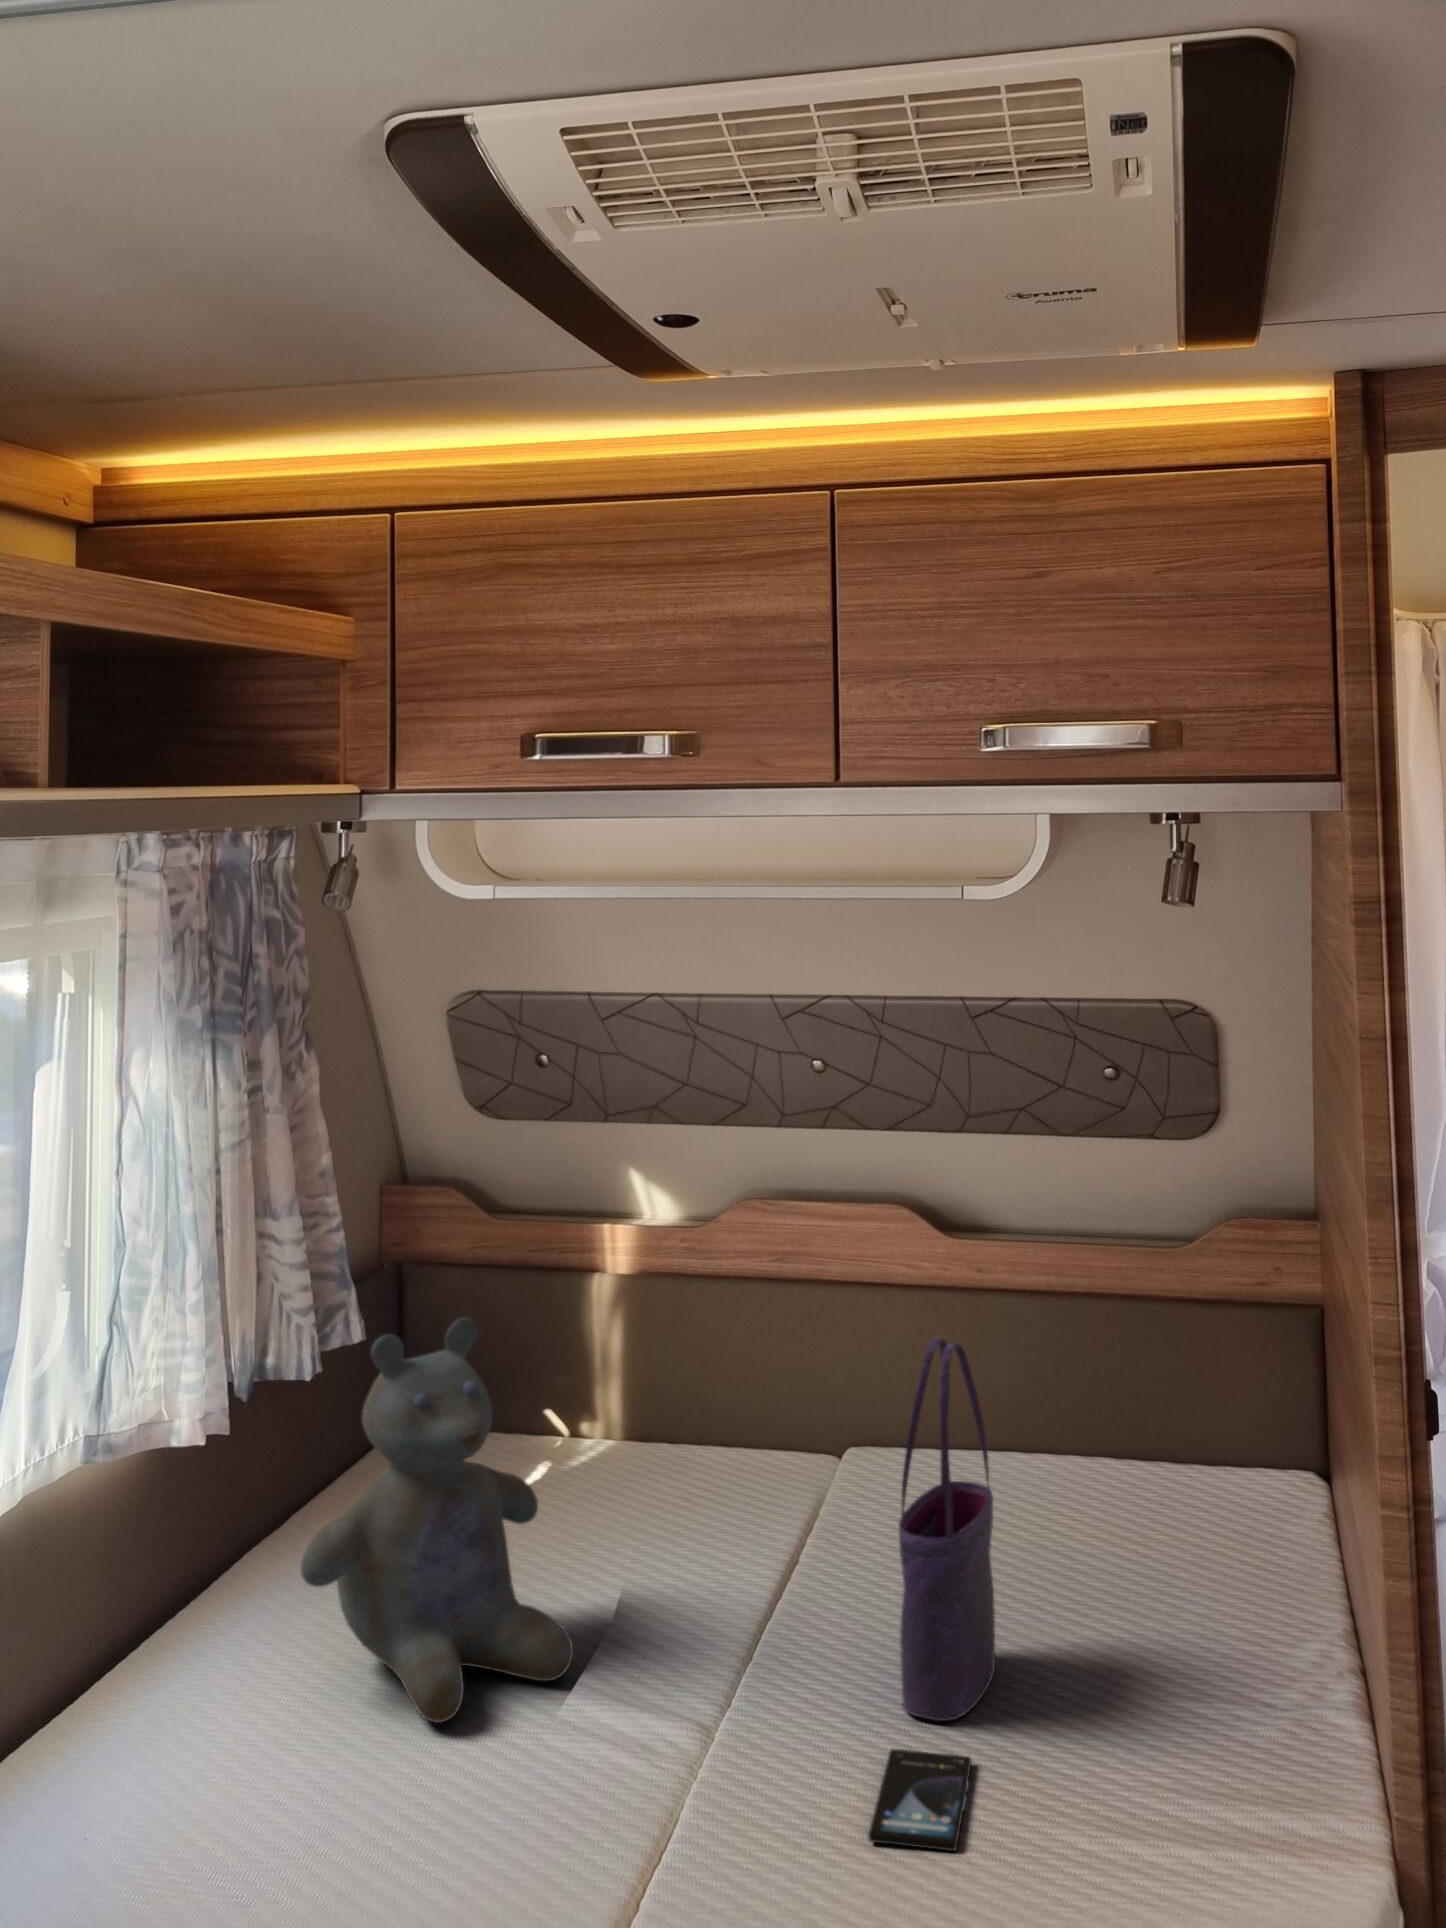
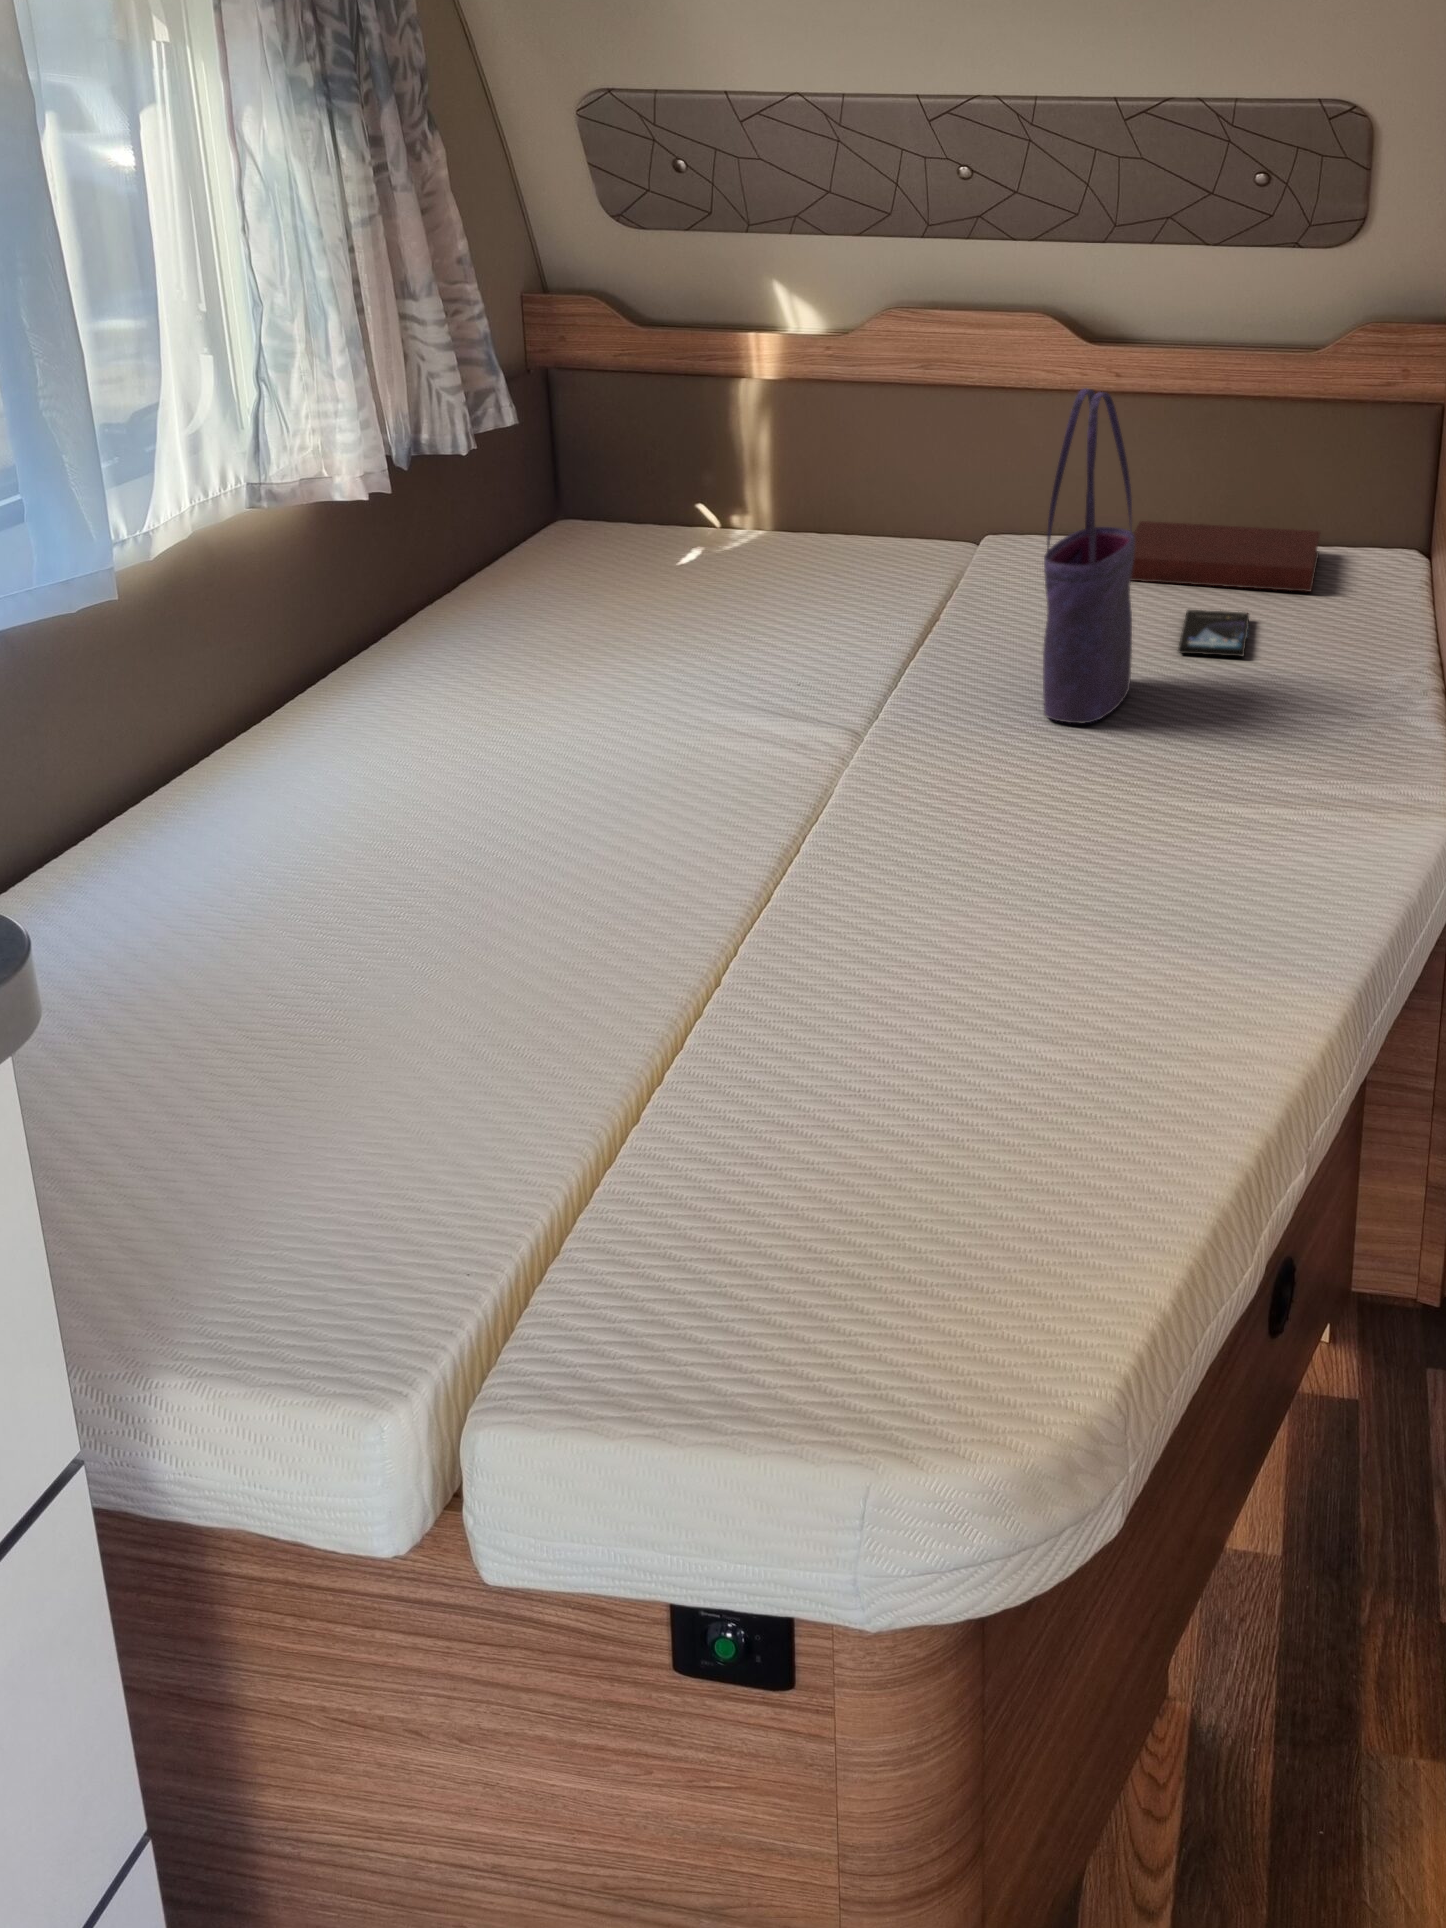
stuffed bear: present [301,1317,573,1723] -> none [471,379,736,730]
notebook: none [978,1438,1185,1531] -> present [1131,521,1320,592]
smartphone: present [868,1749,971,1851] -> present [1178,610,1249,656]

